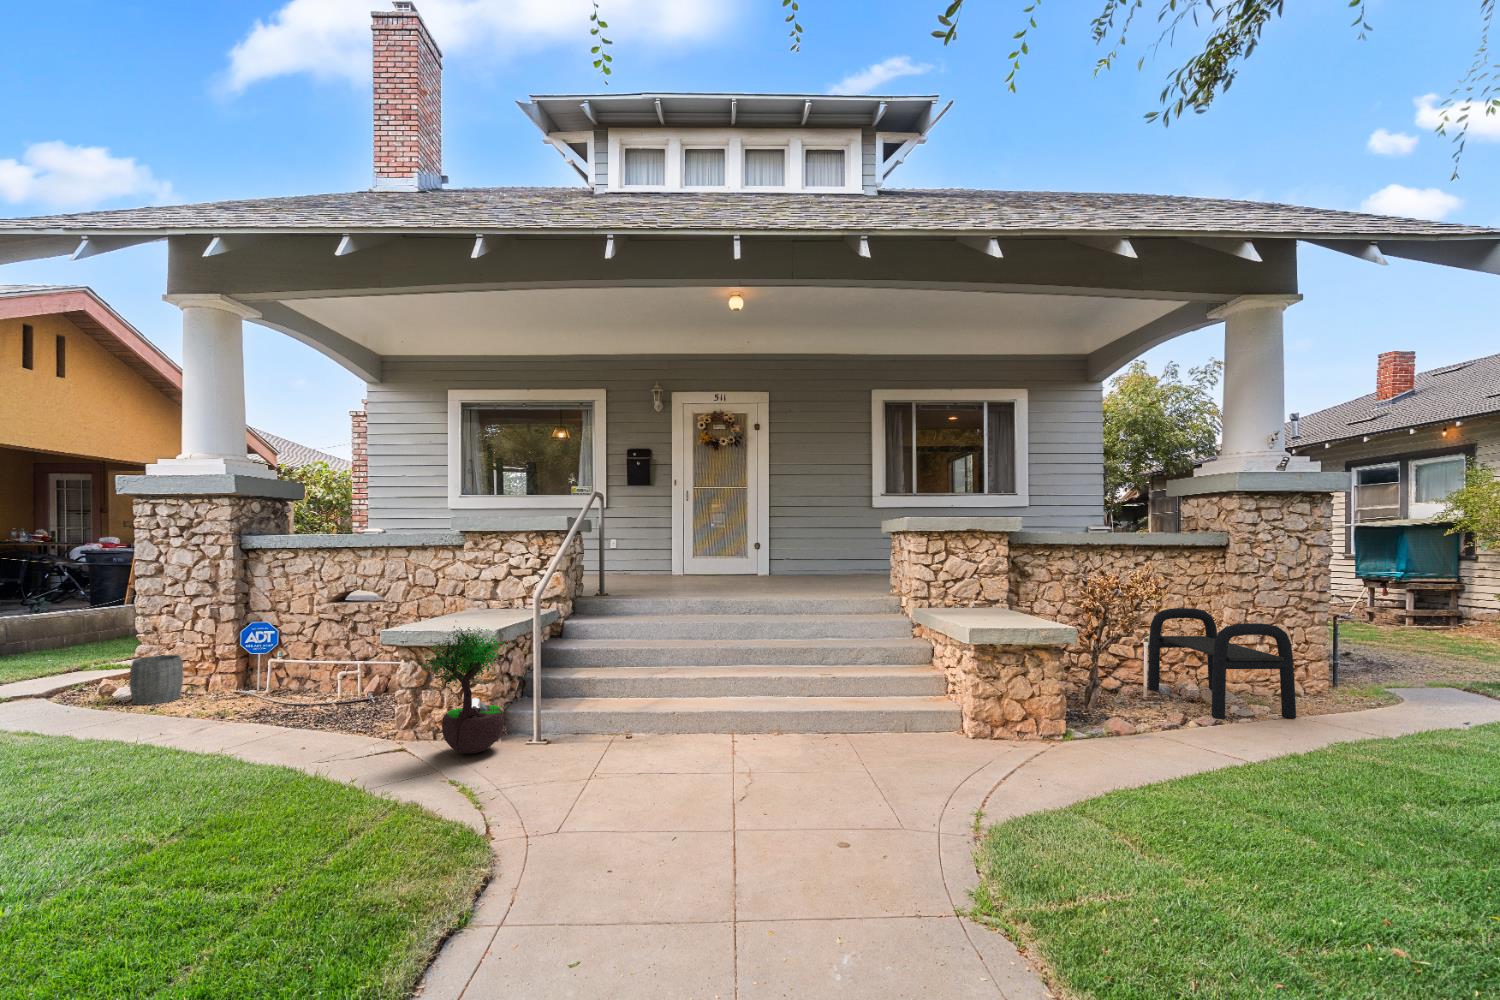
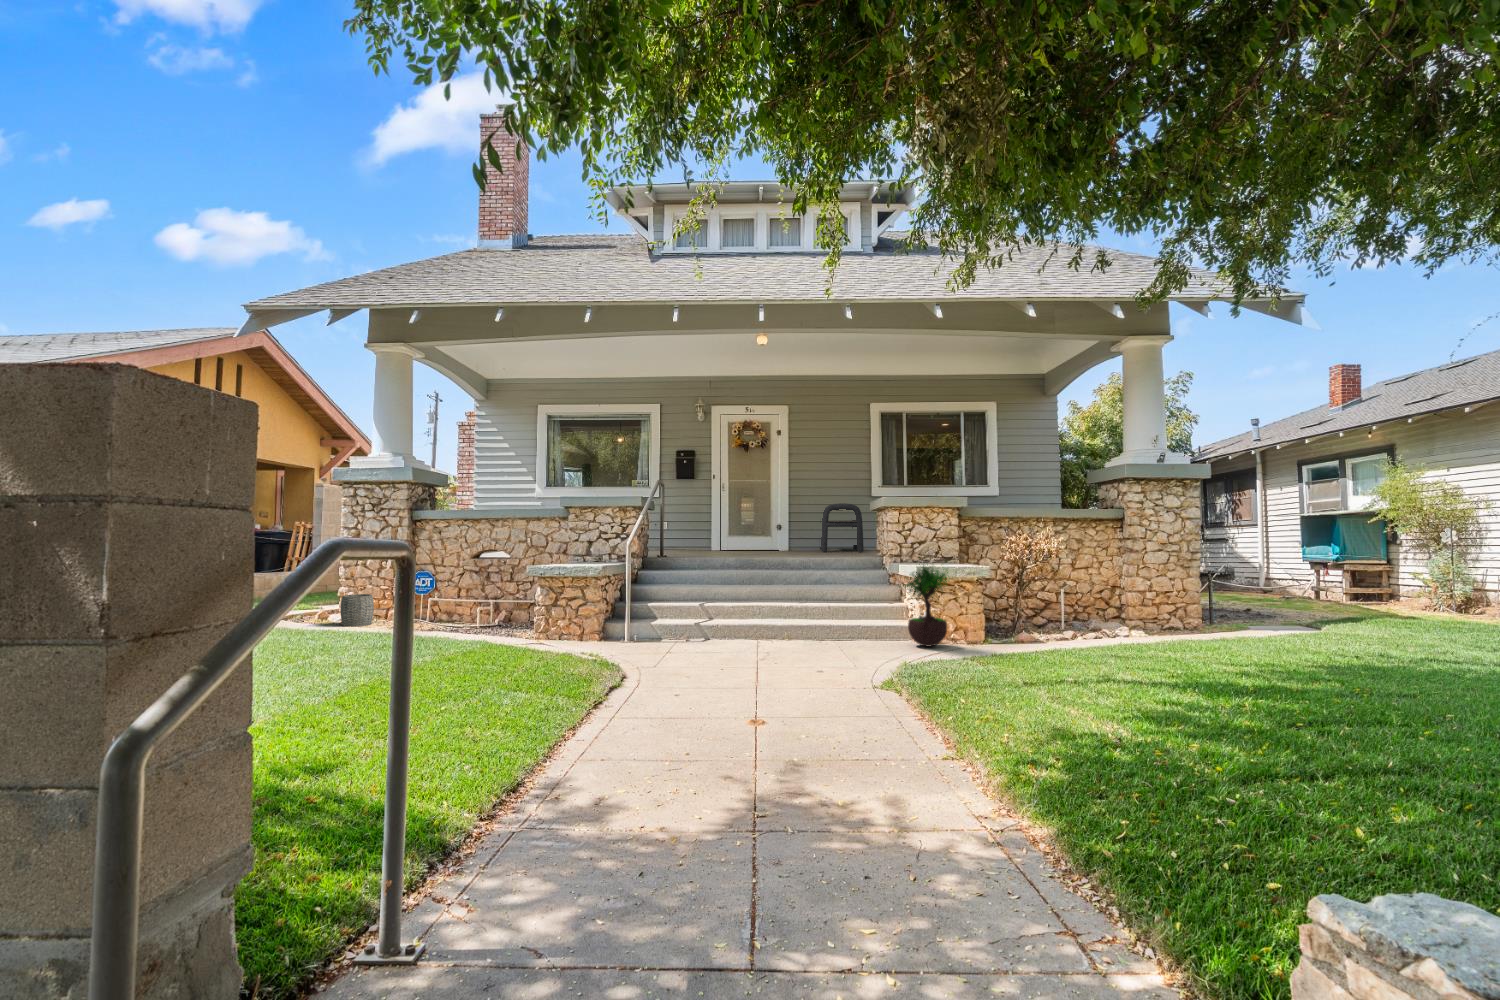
bench: present [1148,608,1296,719] -> present [820,503,864,552]
potted tree: present [422,626,506,754] -> present [904,563,949,646]

